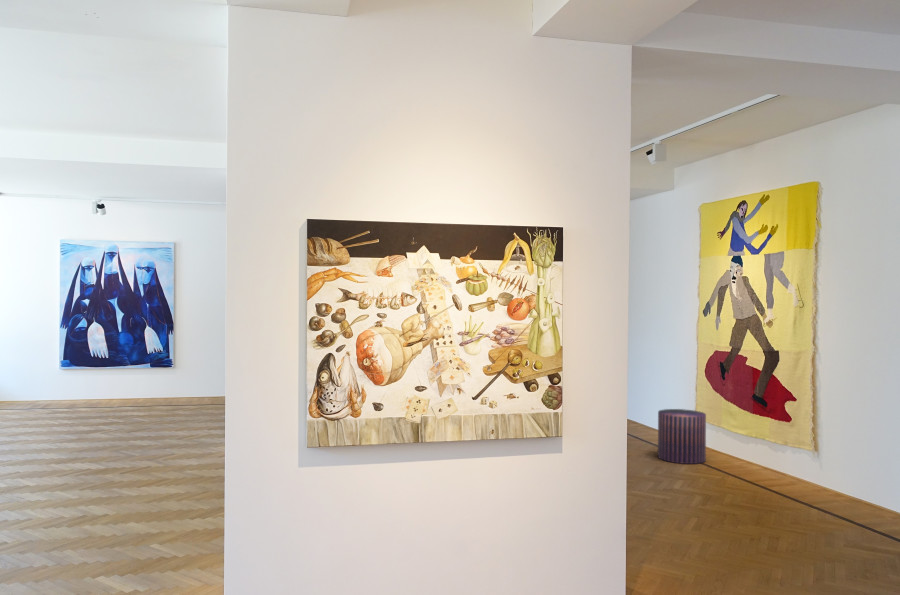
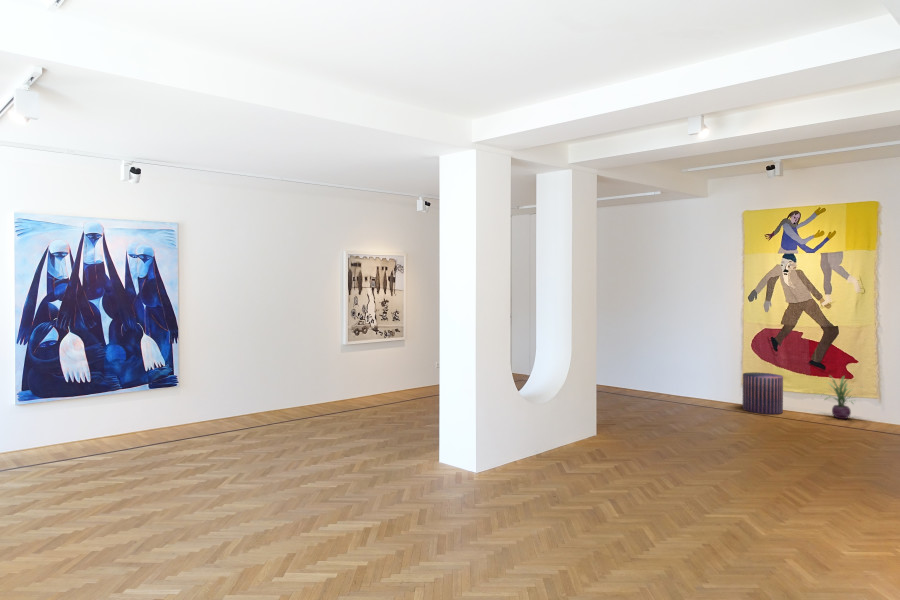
decorative plant: none [720,420,786,481] -> present [826,376,853,419]

